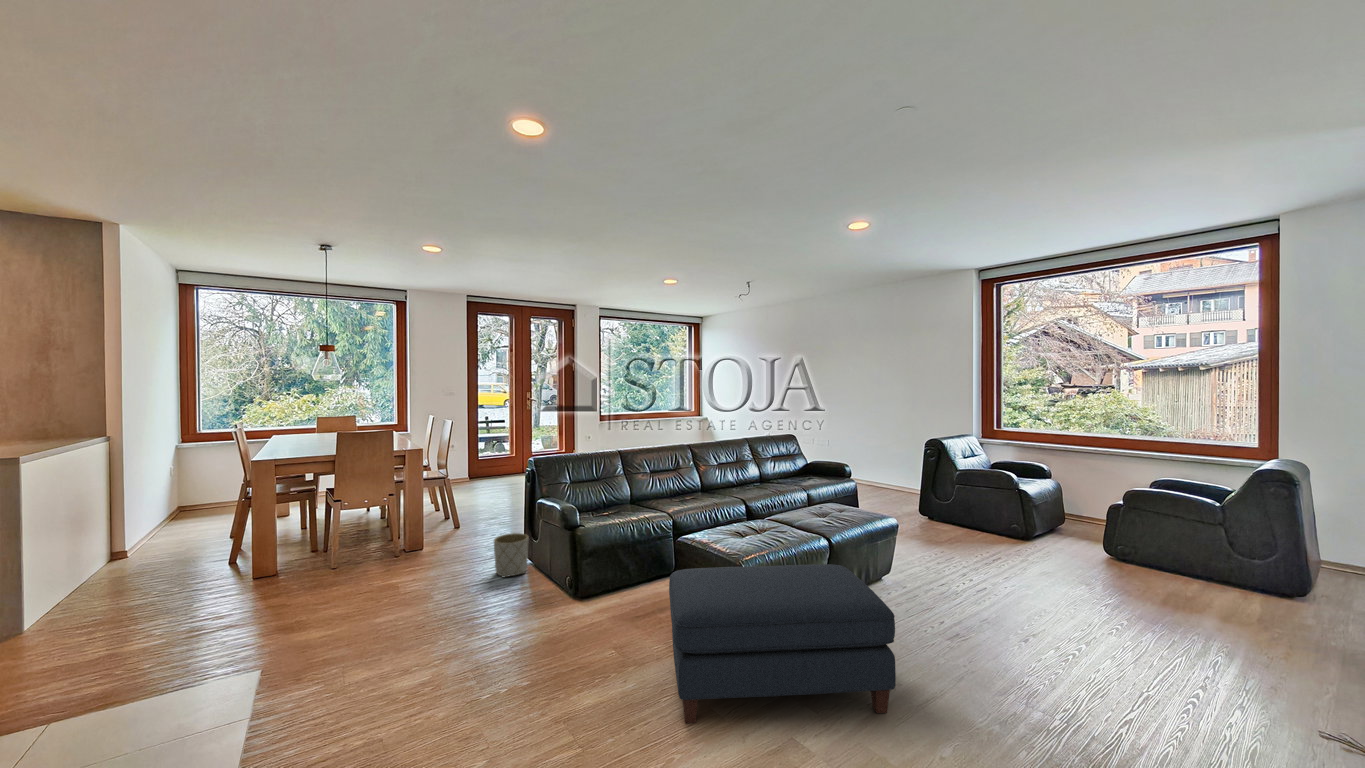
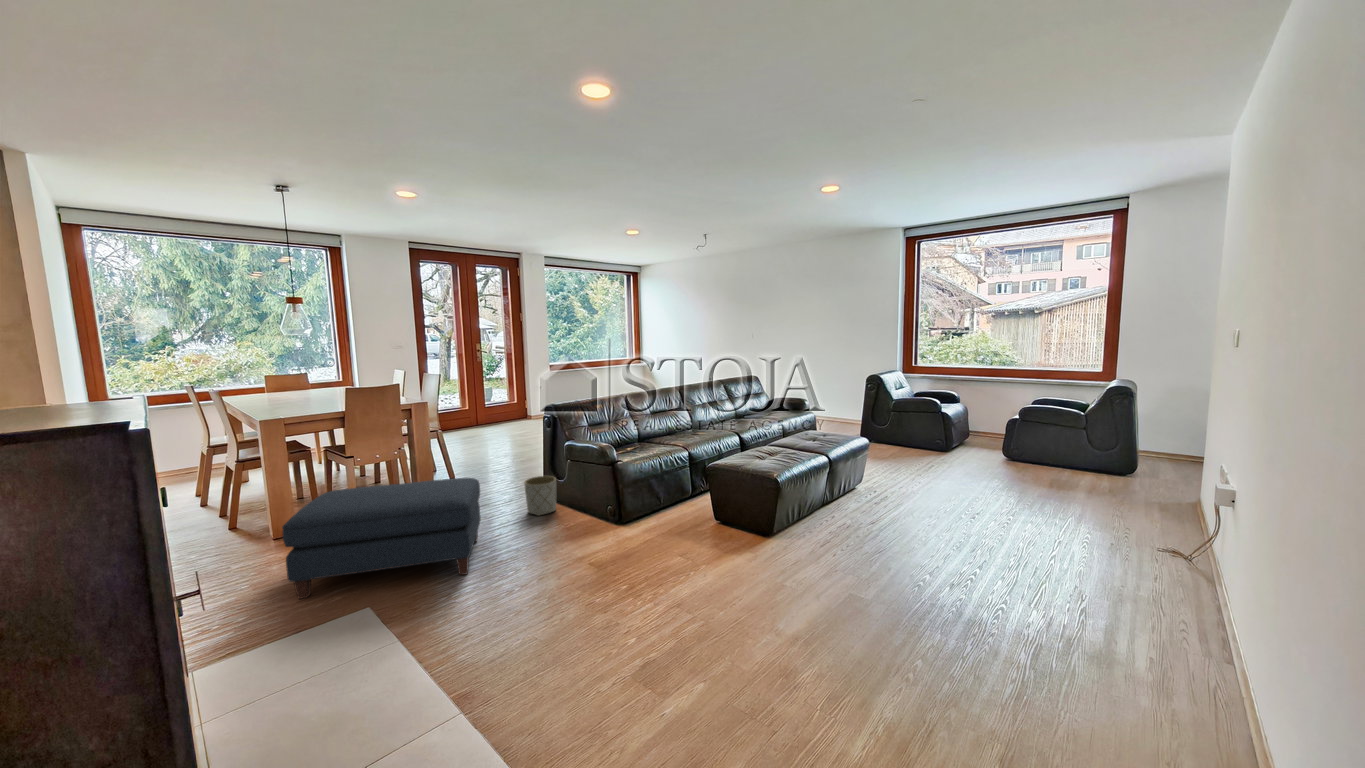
ottoman: present [669,564,896,723] -> present [282,478,481,599]

